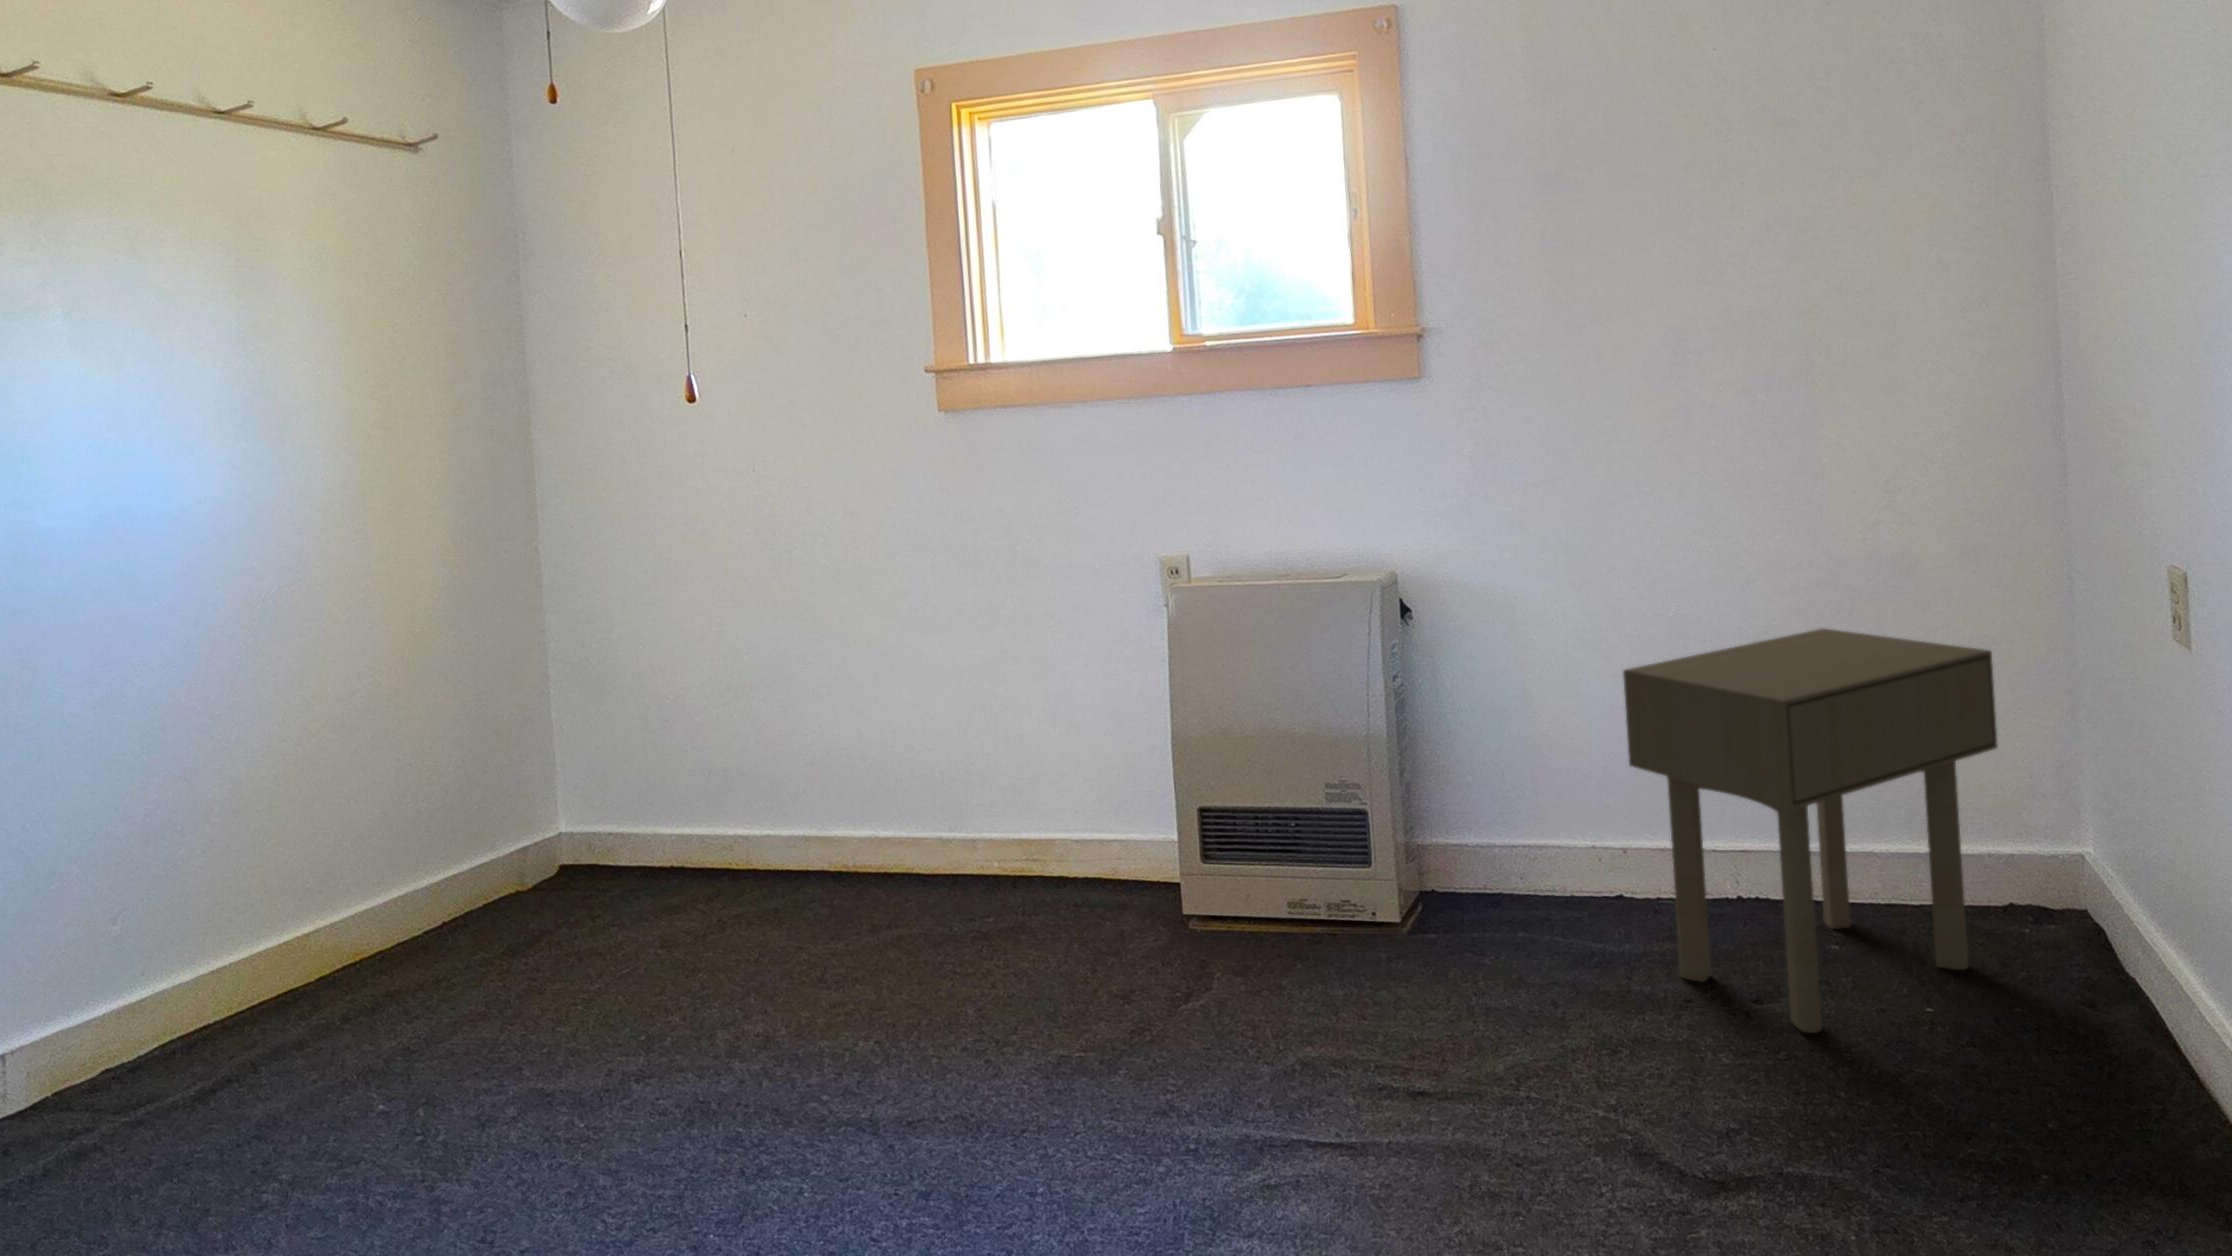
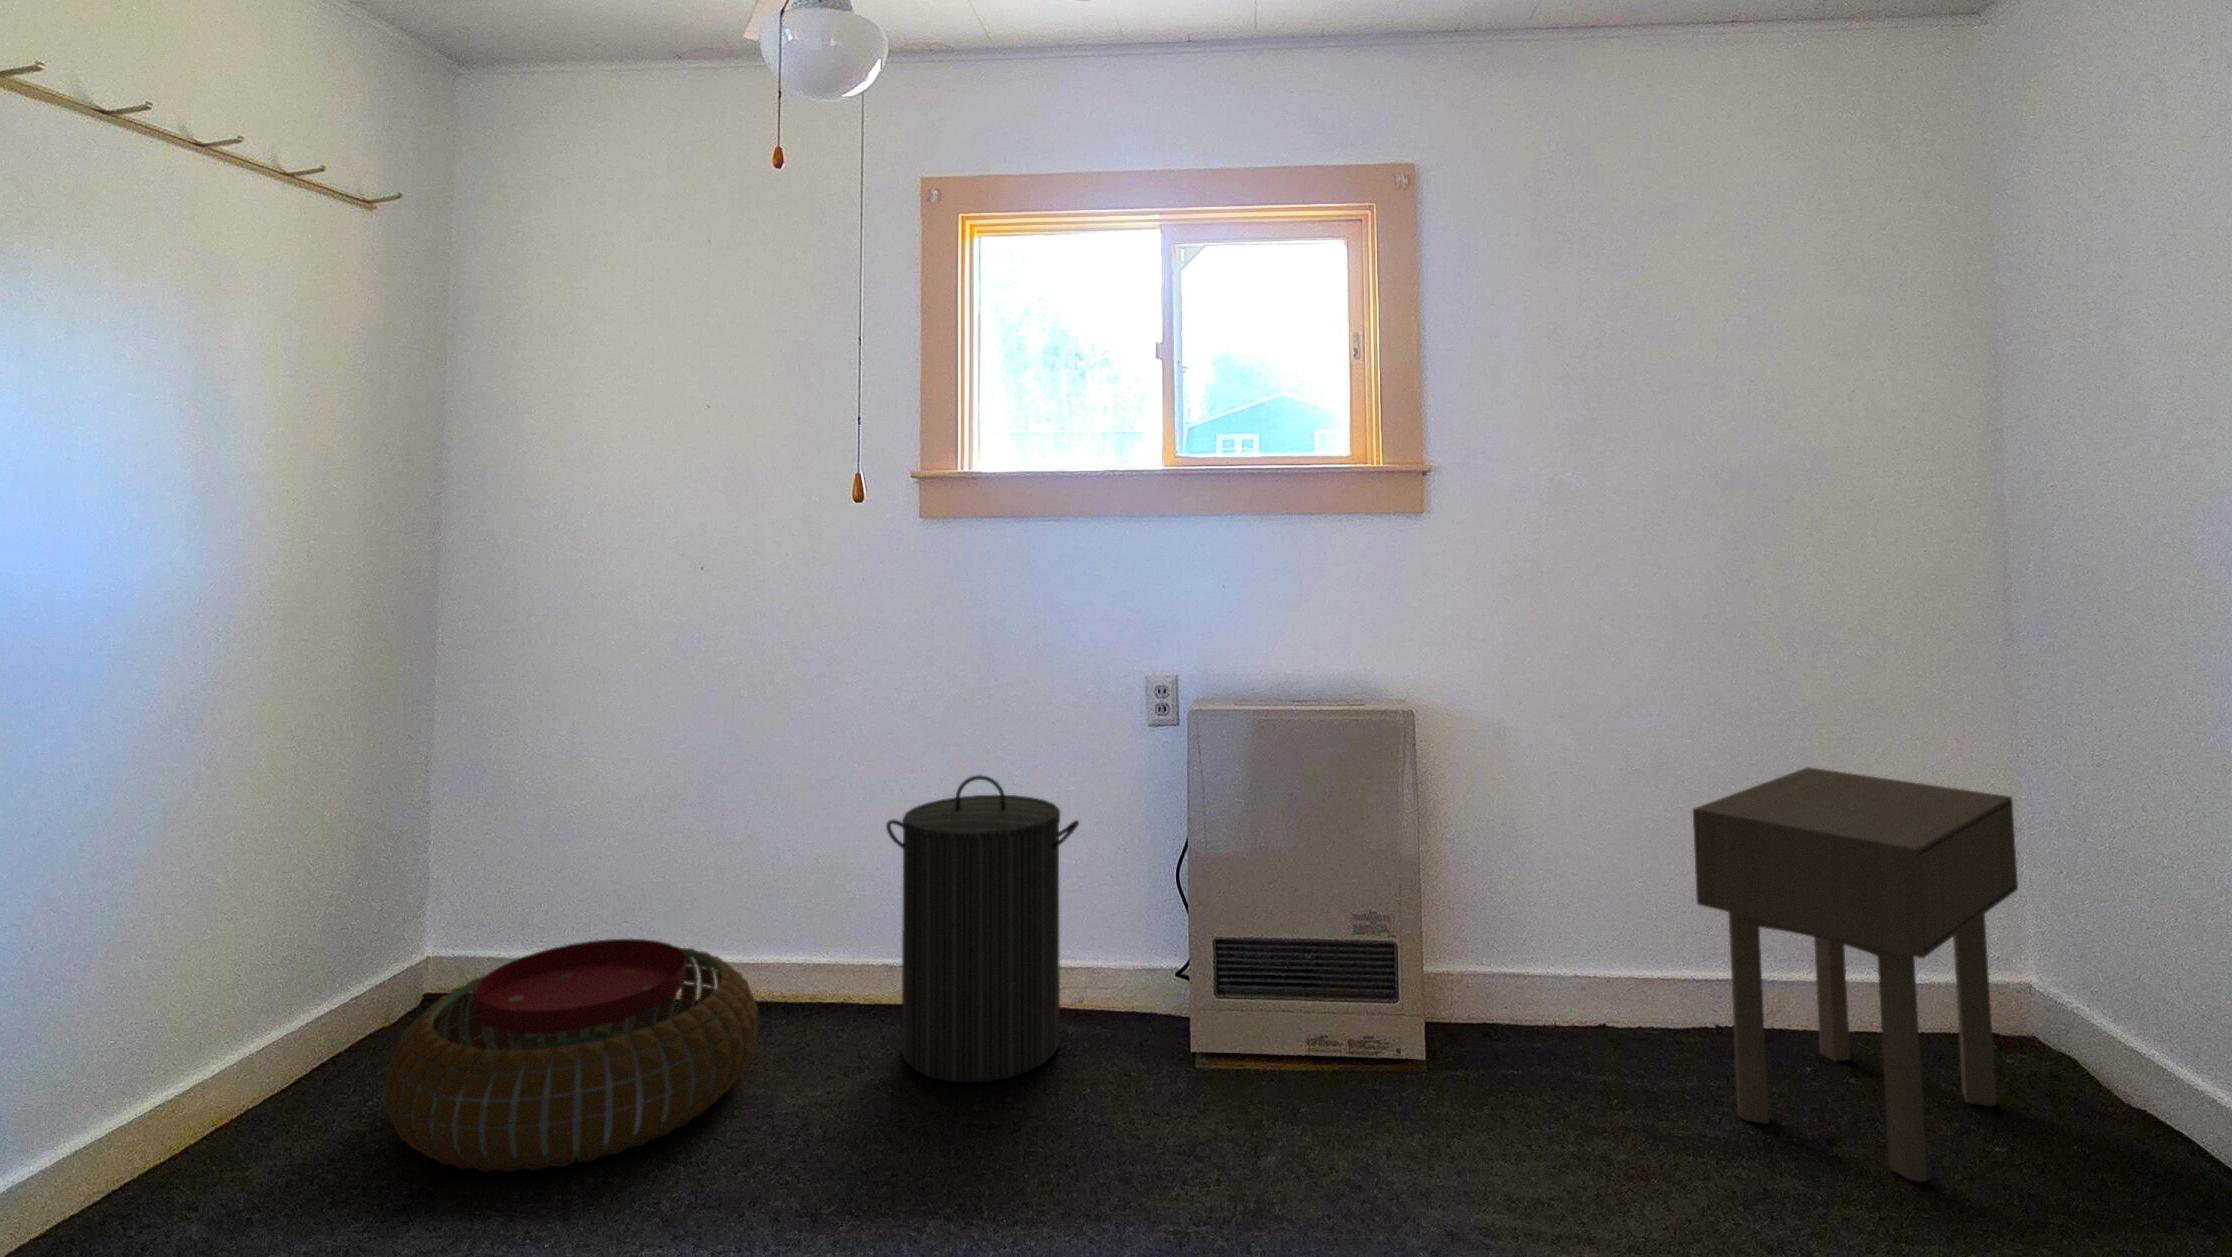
laundry hamper: none [904,658,1082,939] -> present [886,775,1079,1083]
pouf: none [458,812,800,1000] -> present [384,939,758,1172]

